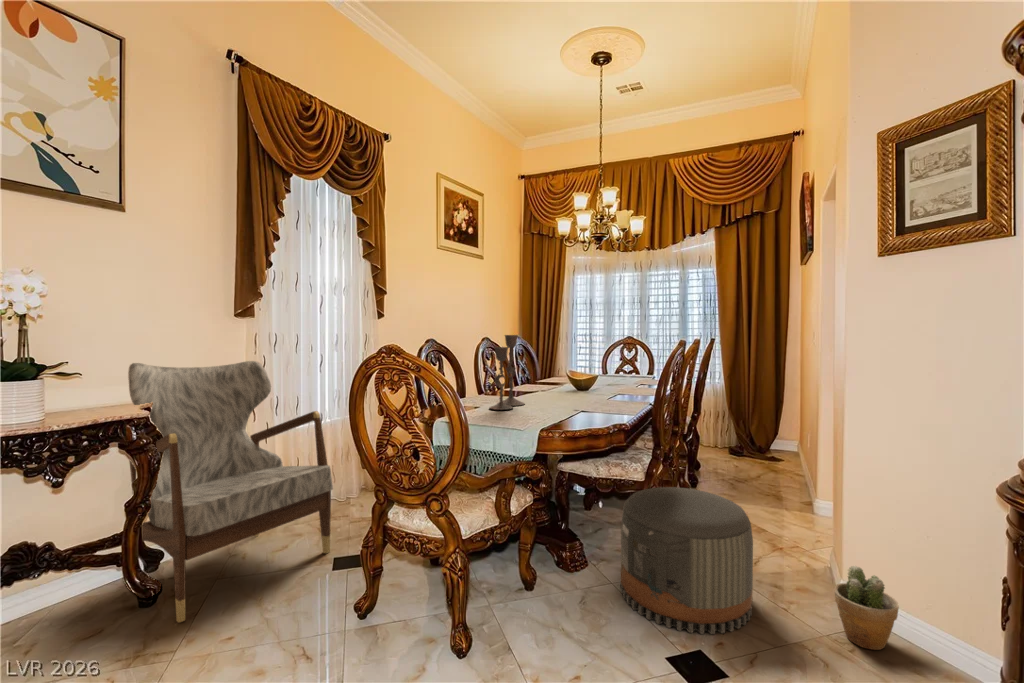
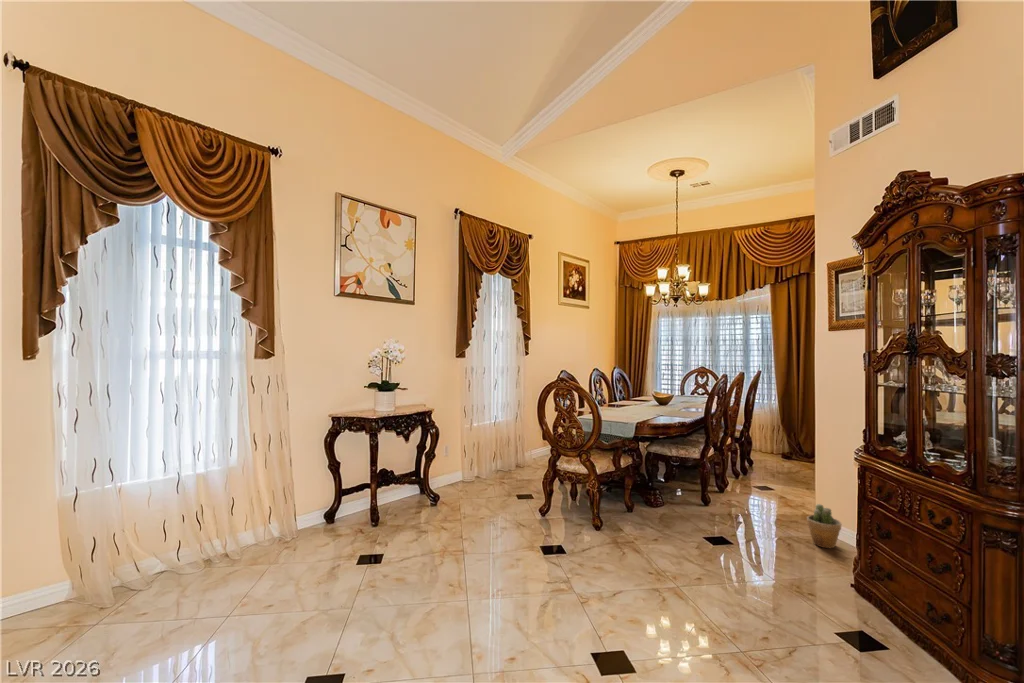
candlestick: present [490,335,525,410] -> none [605,369,626,413]
armchair: present [128,361,333,622] -> none [414,382,514,513]
pouf: present [621,487,753,634] -> none [684,462,762,537]

